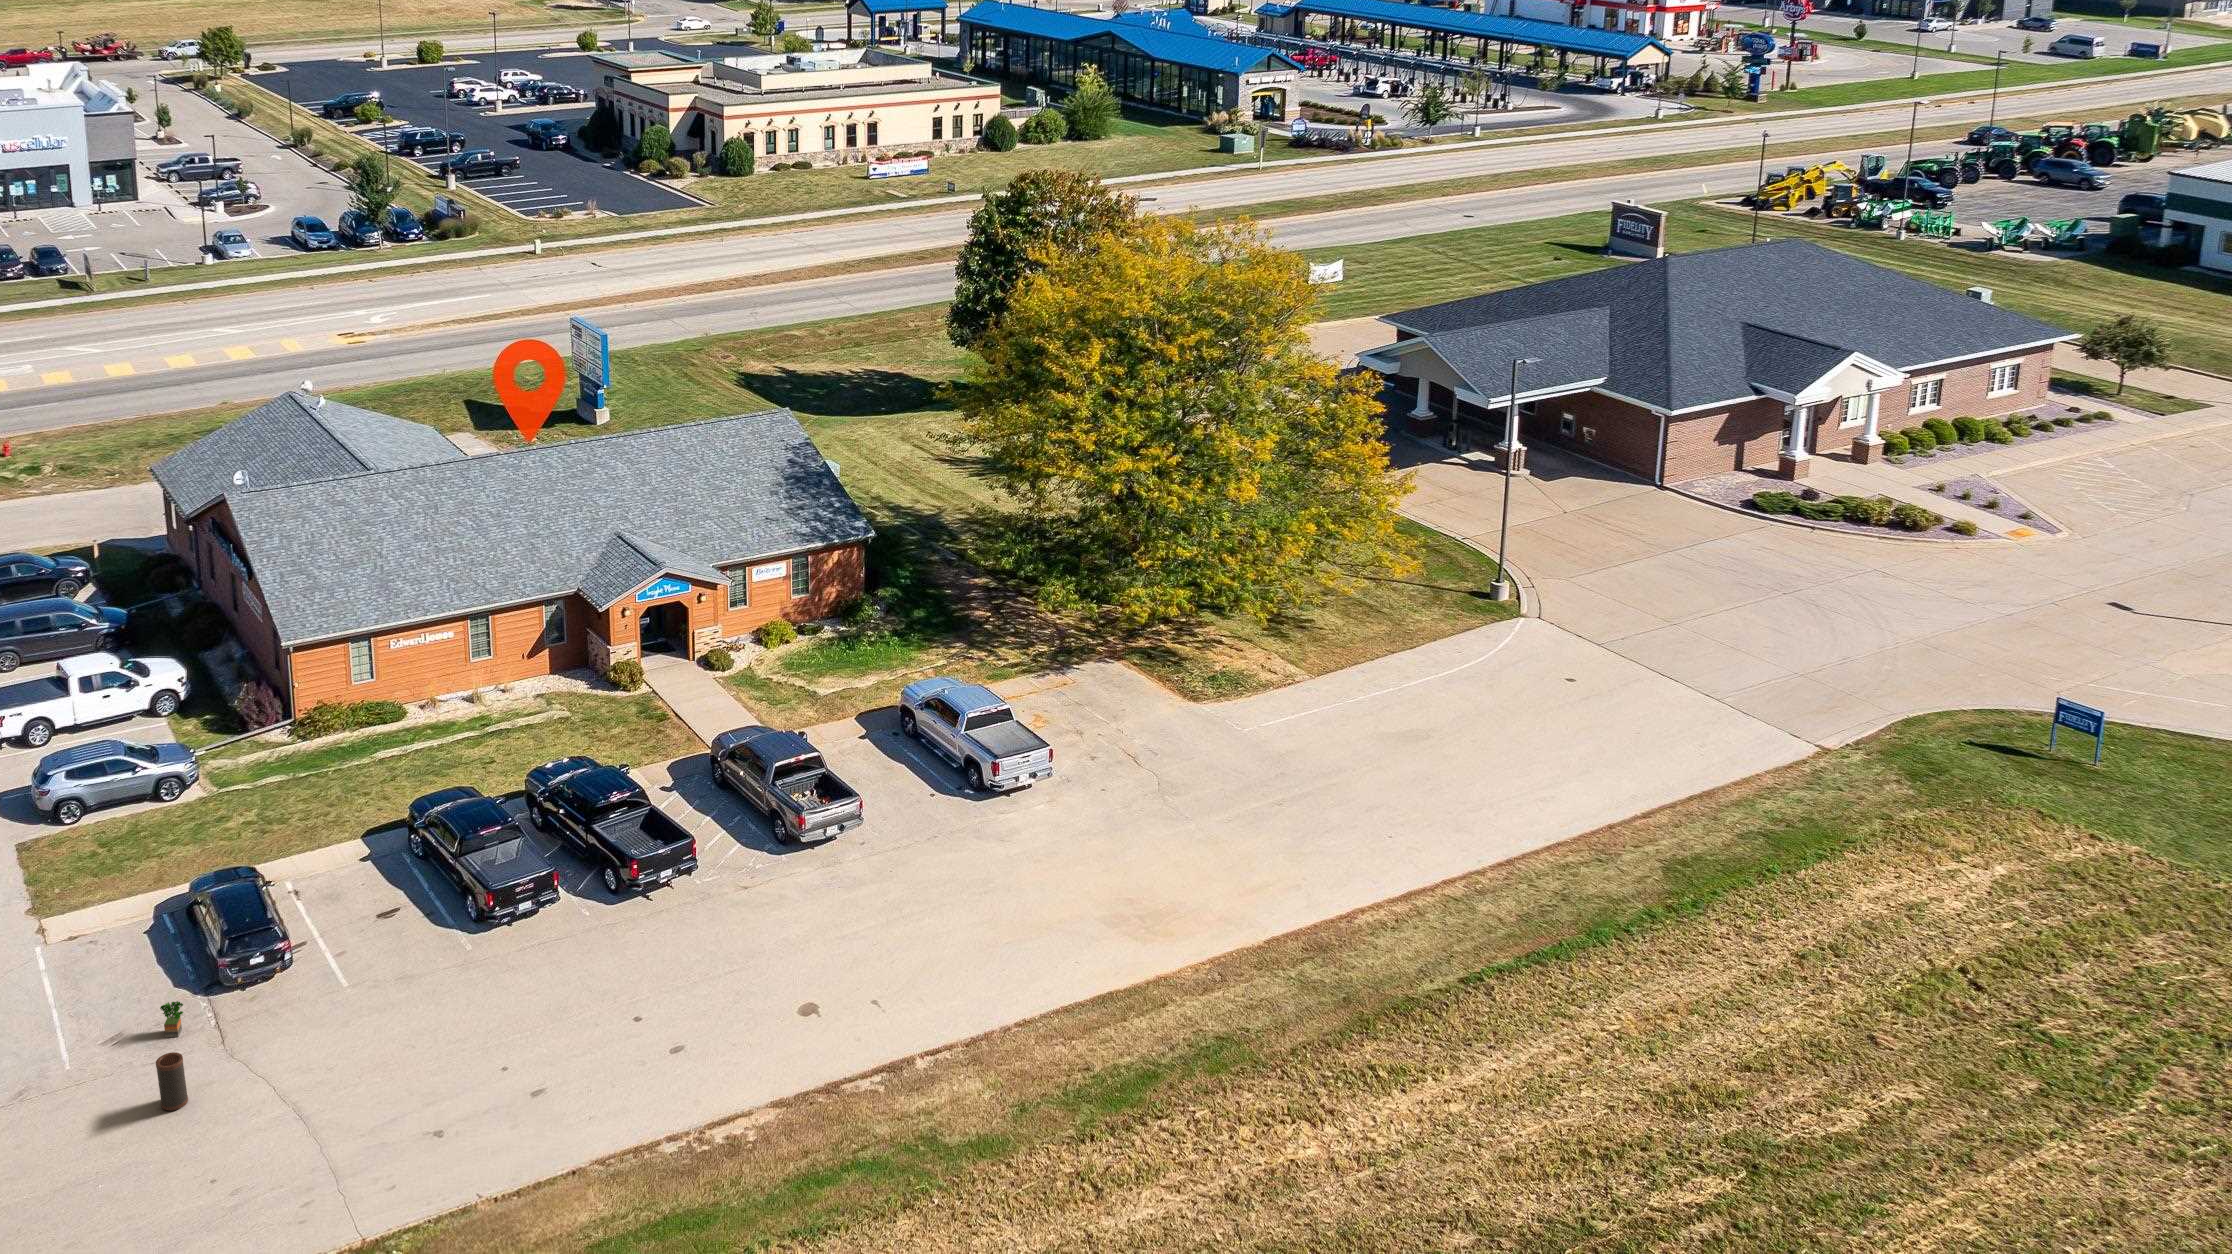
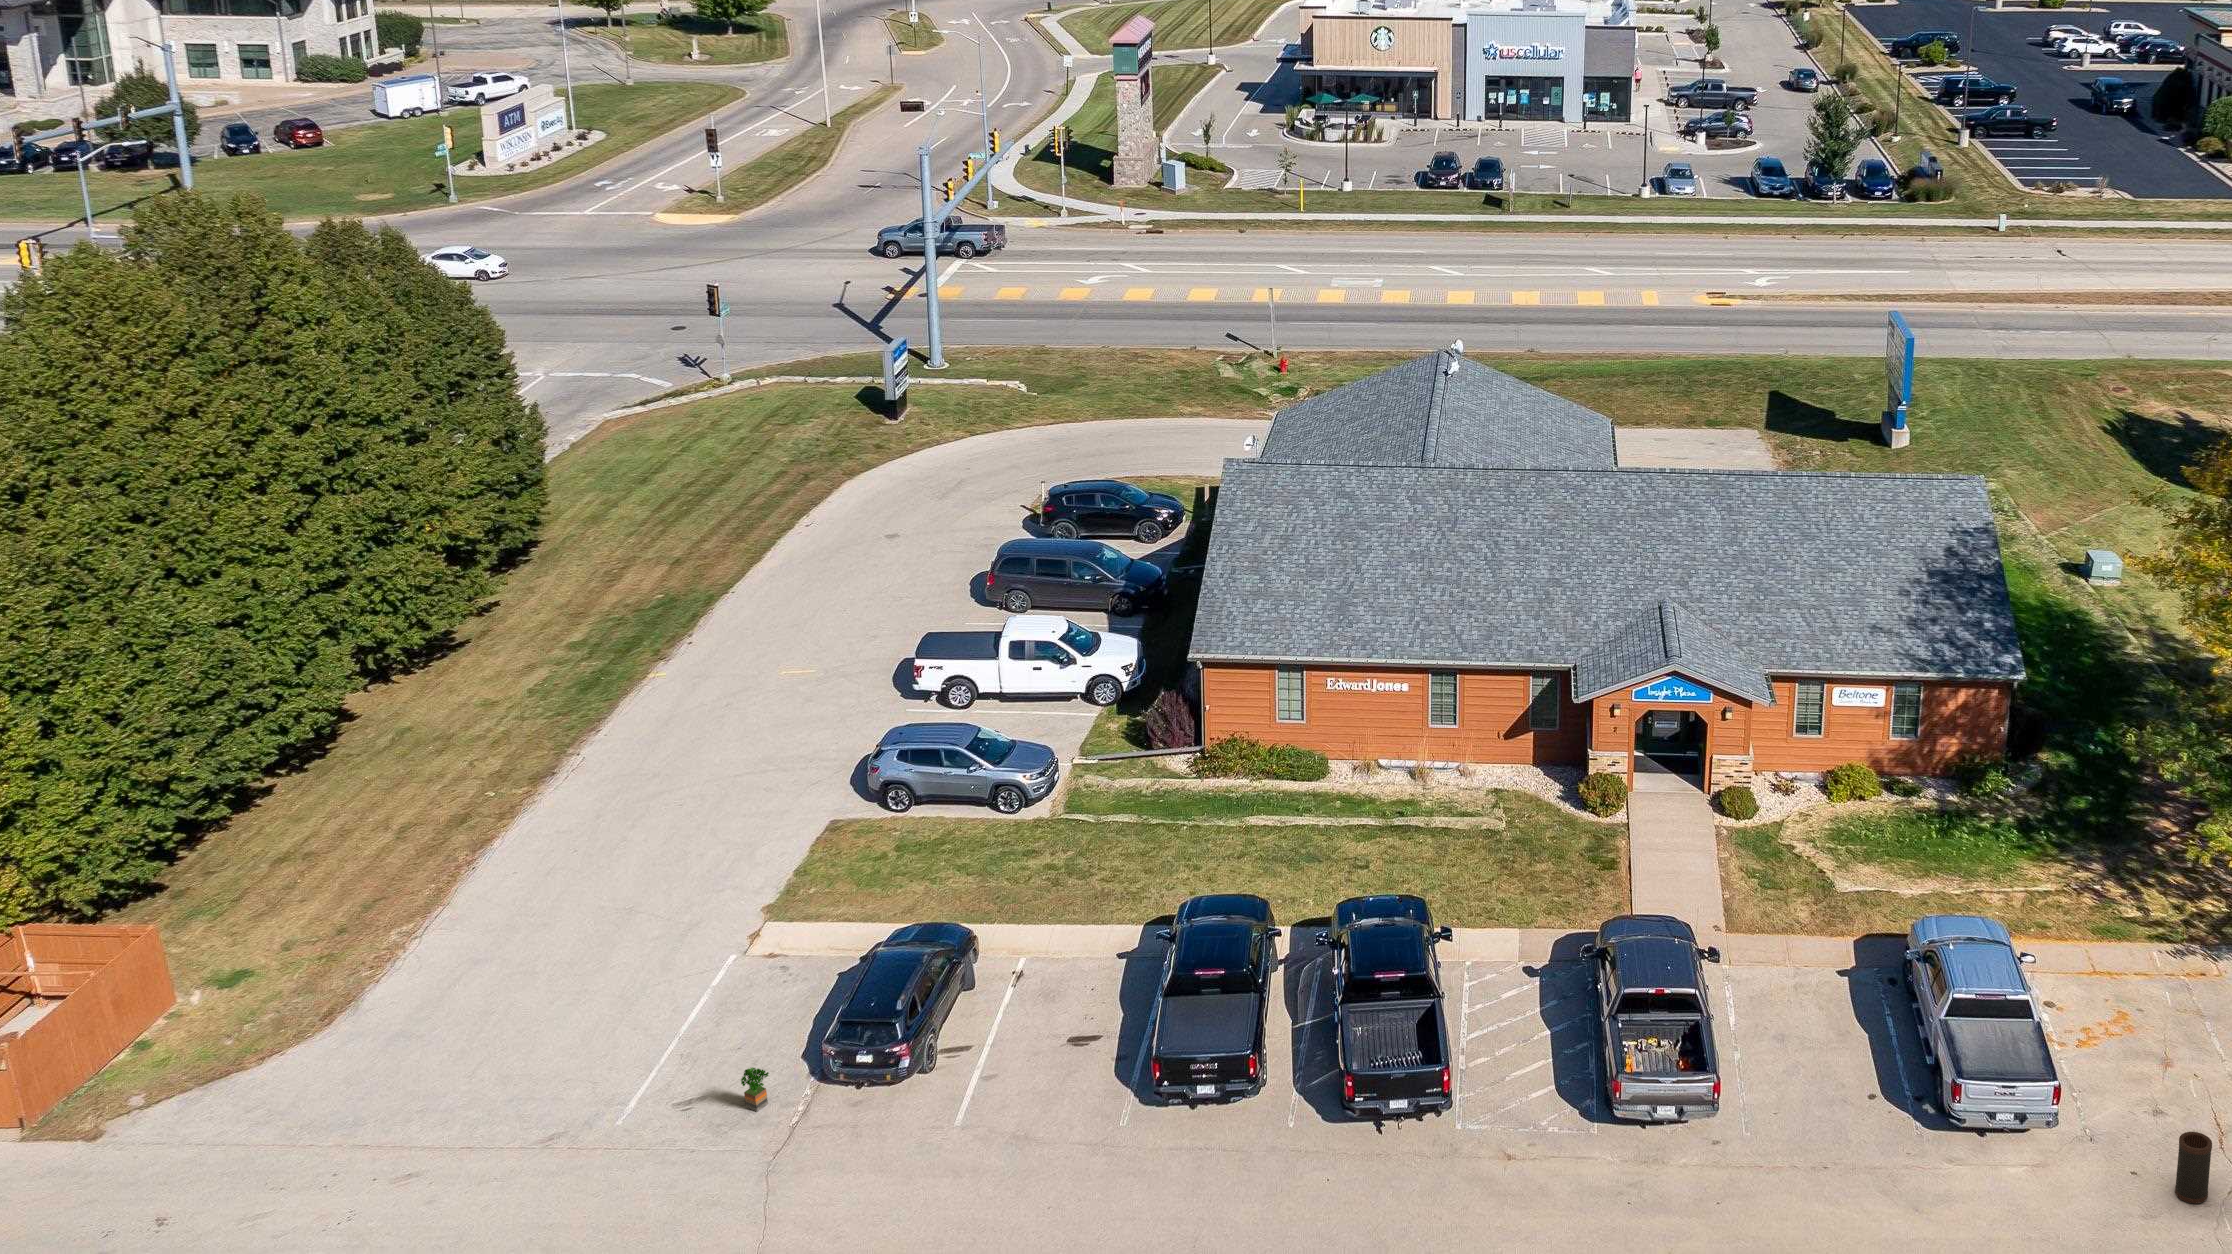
trash can: present [156,1052,188,1111] -> present [2175,1132,2212,1203]

